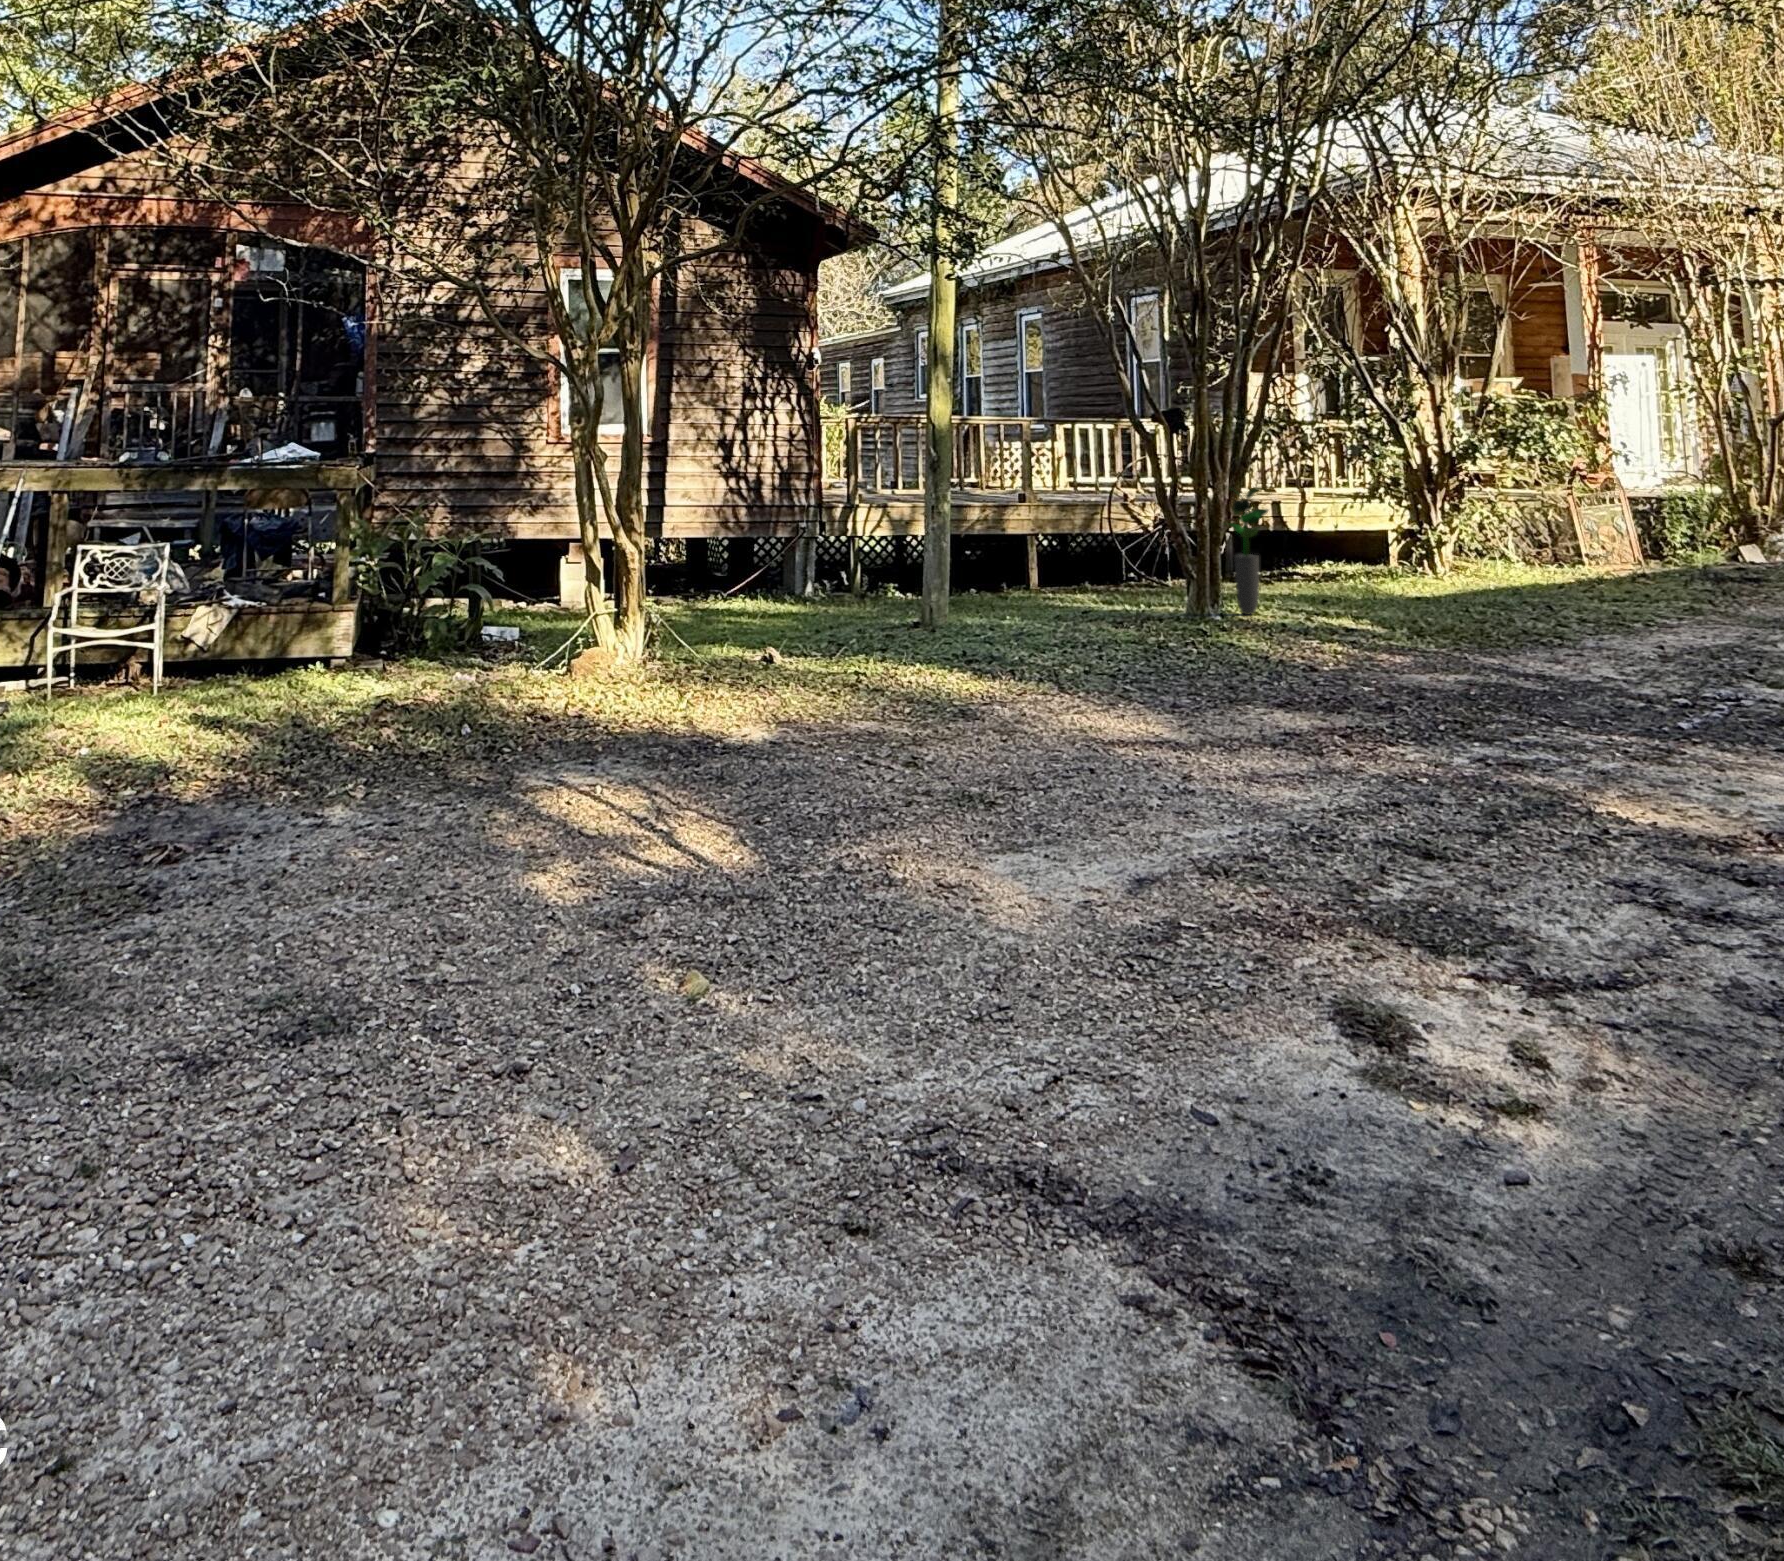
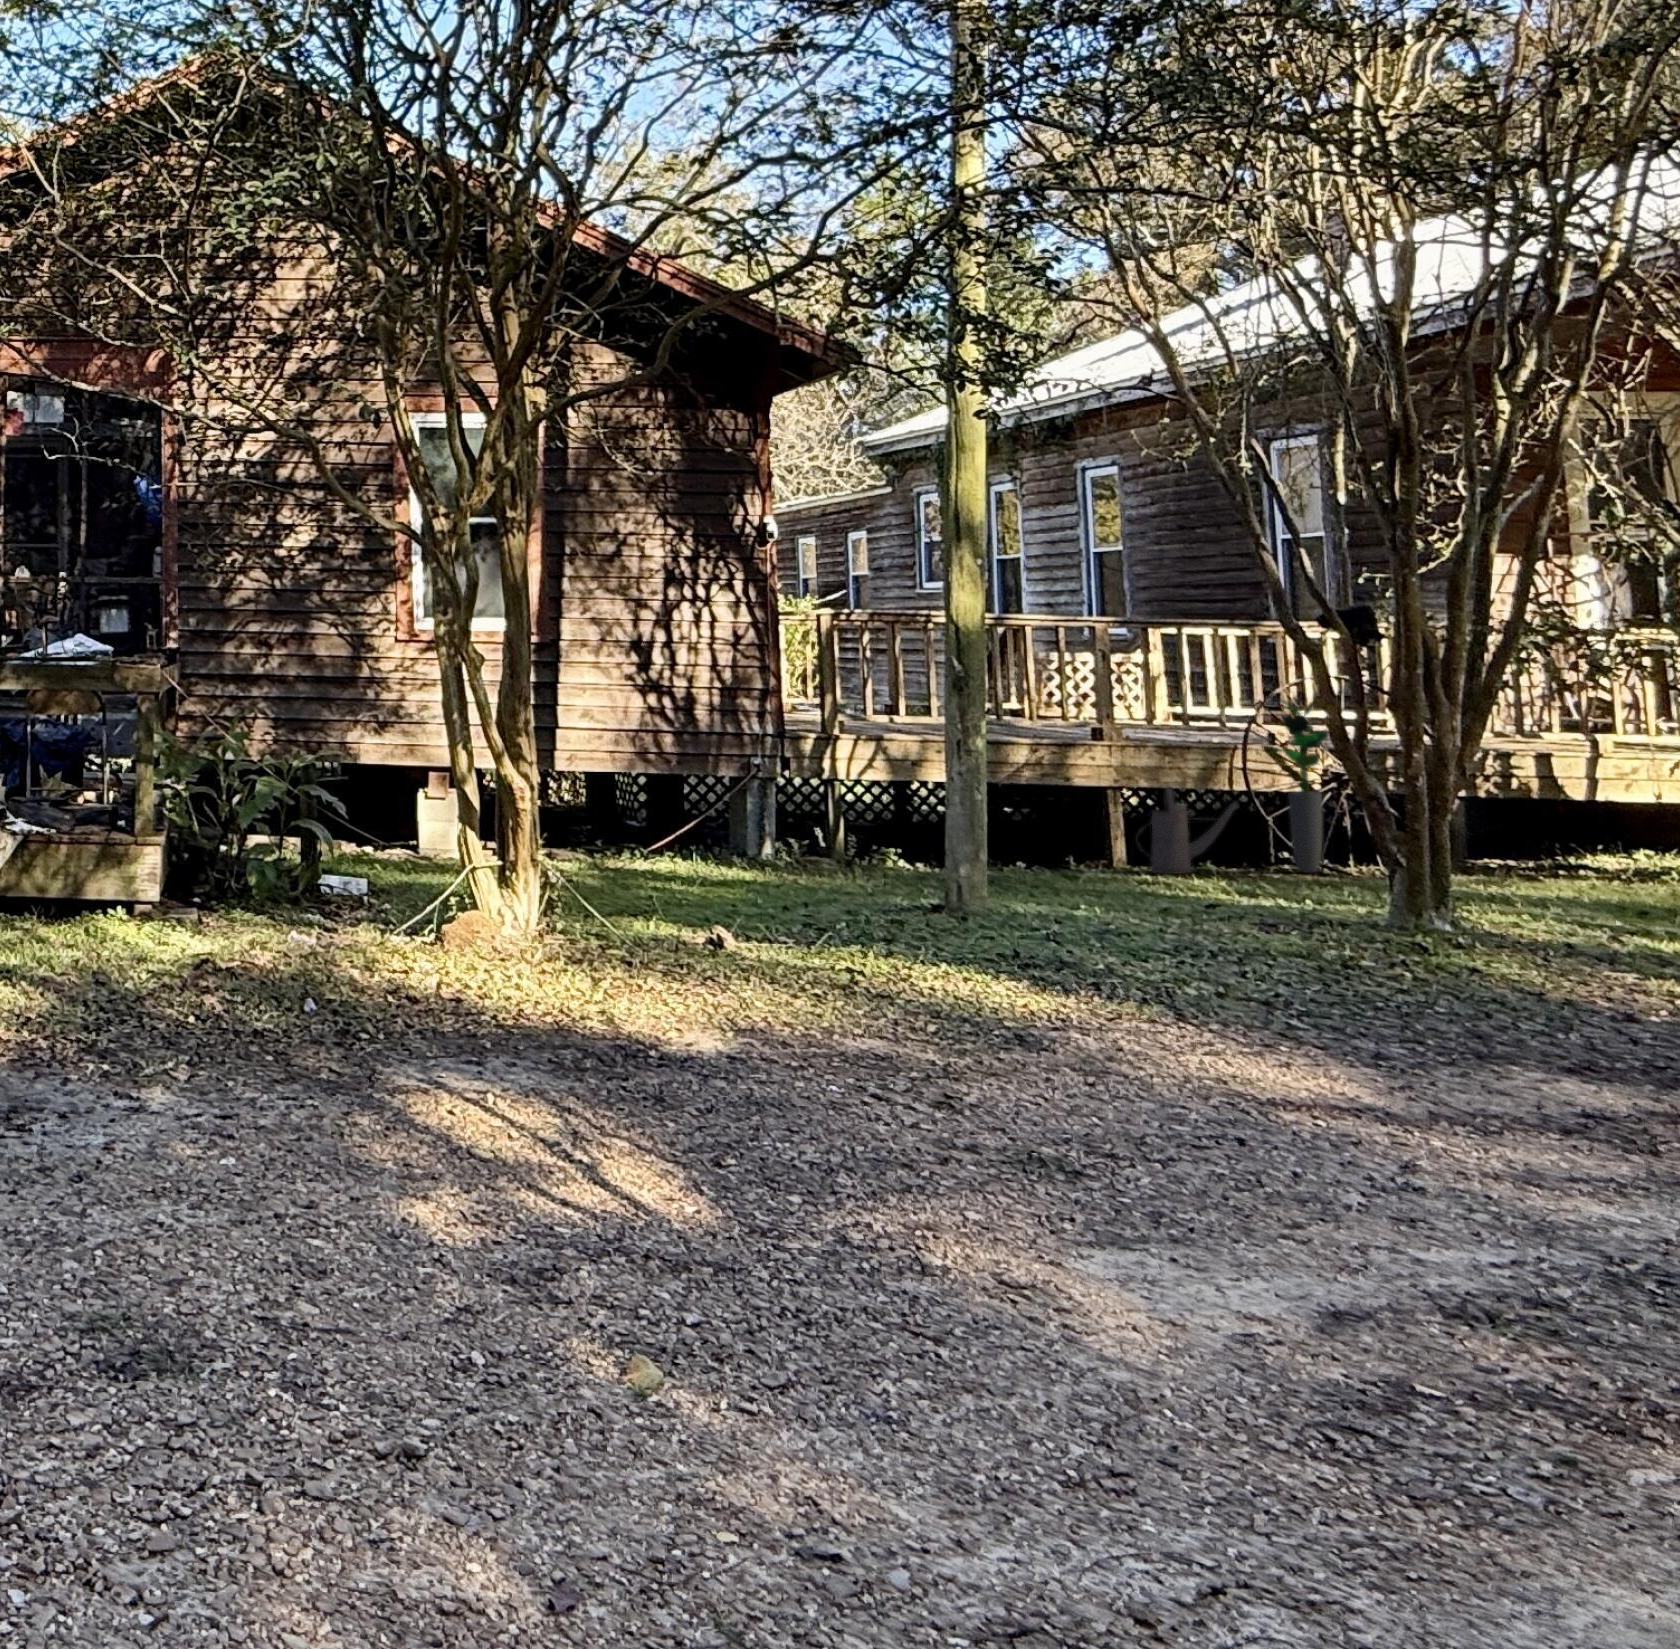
watering can: none [1122,552,1197,617] -> present [1150,787,1237,874]

